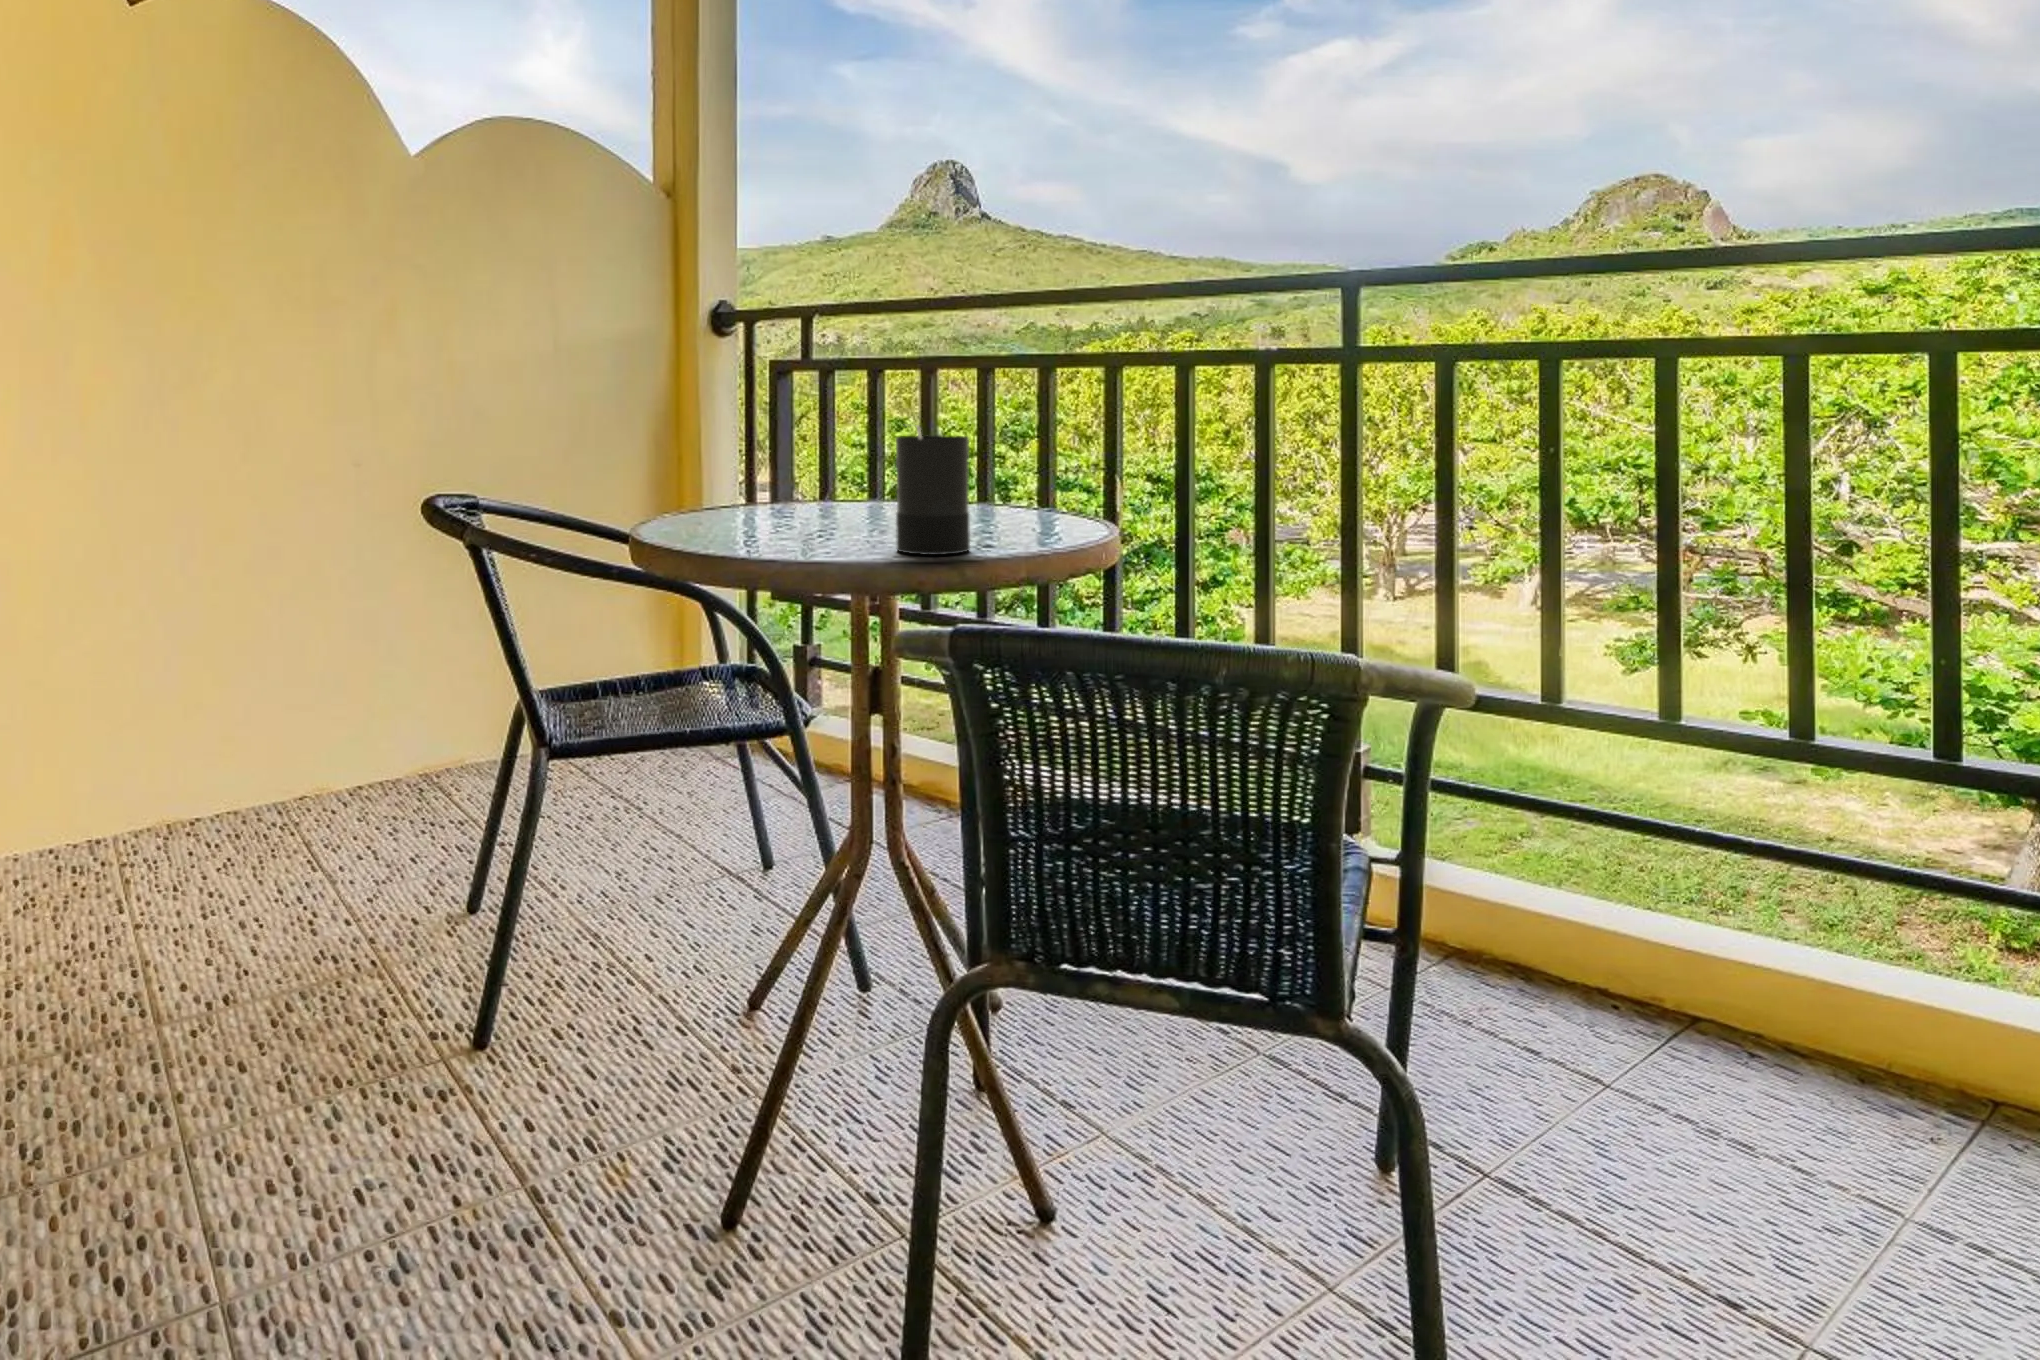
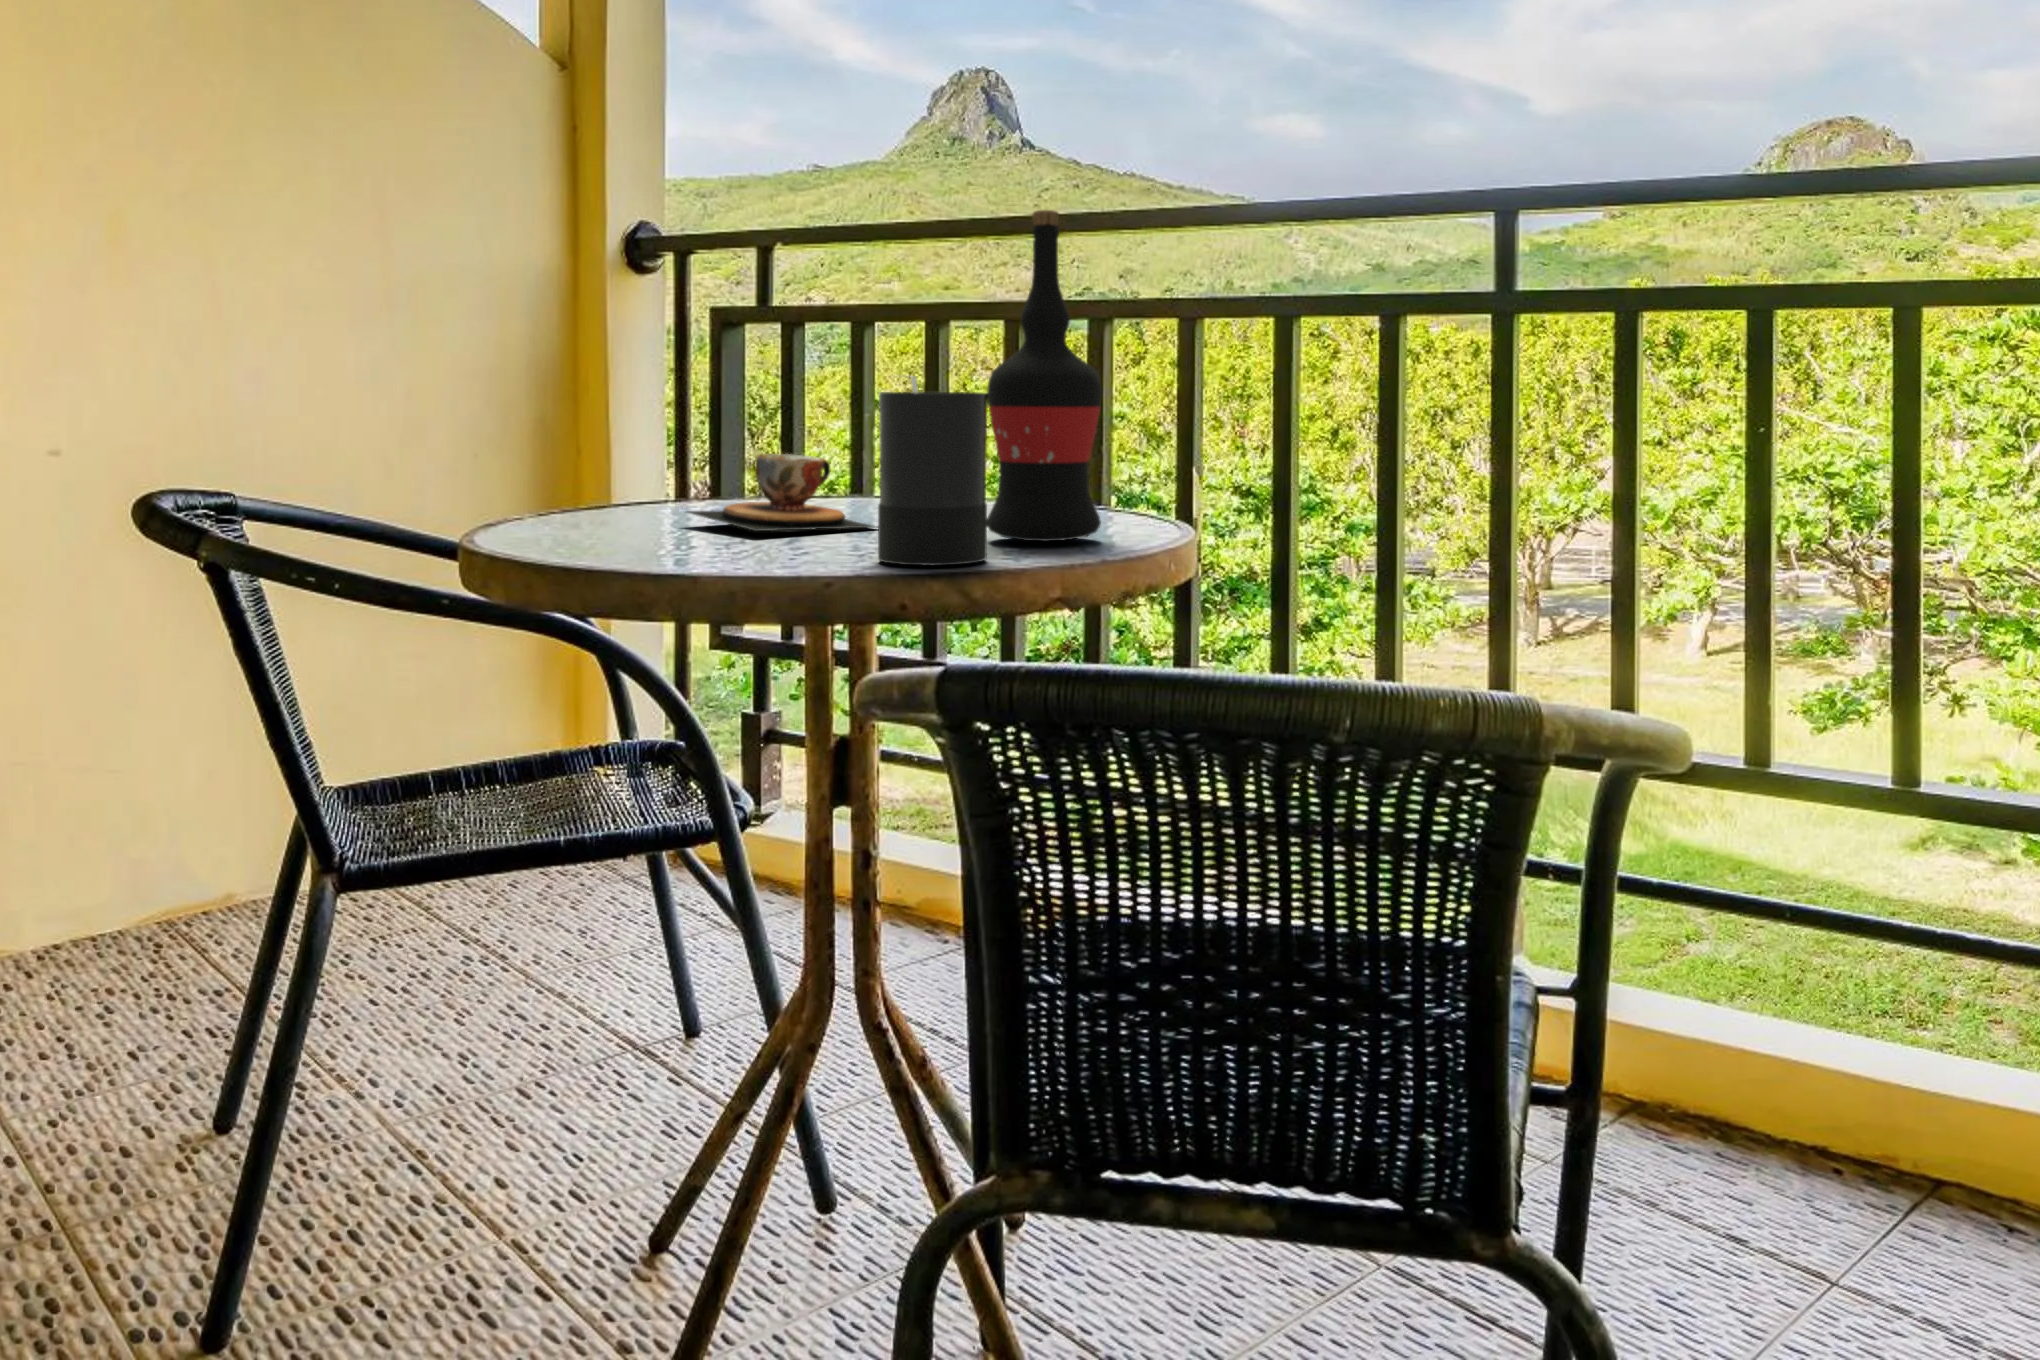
wine bottle: none [968,307,1048,535] -> present [987,210,1102,541]
teacup: none [764,472,898,526] -> present [687,454,878,531]

